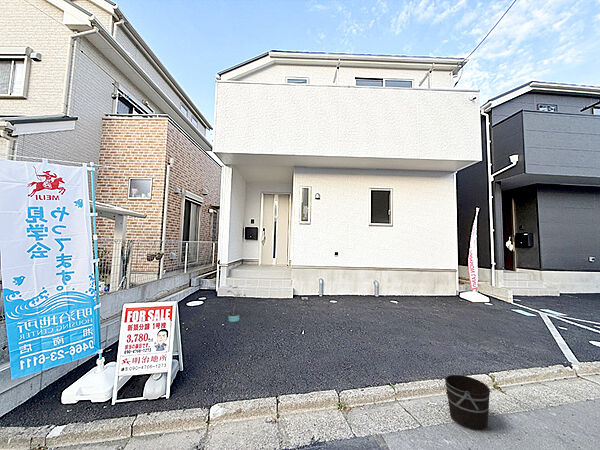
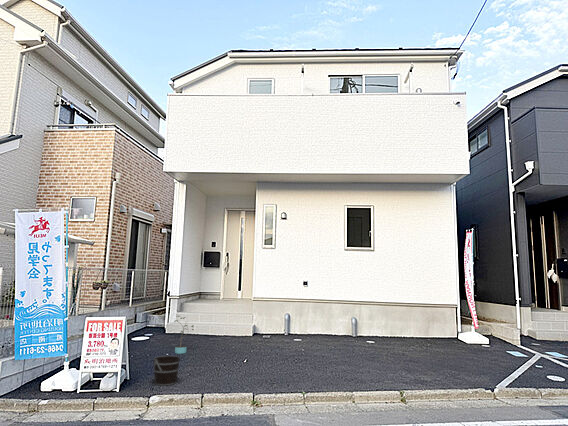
bucket: present [444,374,490,432] -> present [154,355,180,385]

